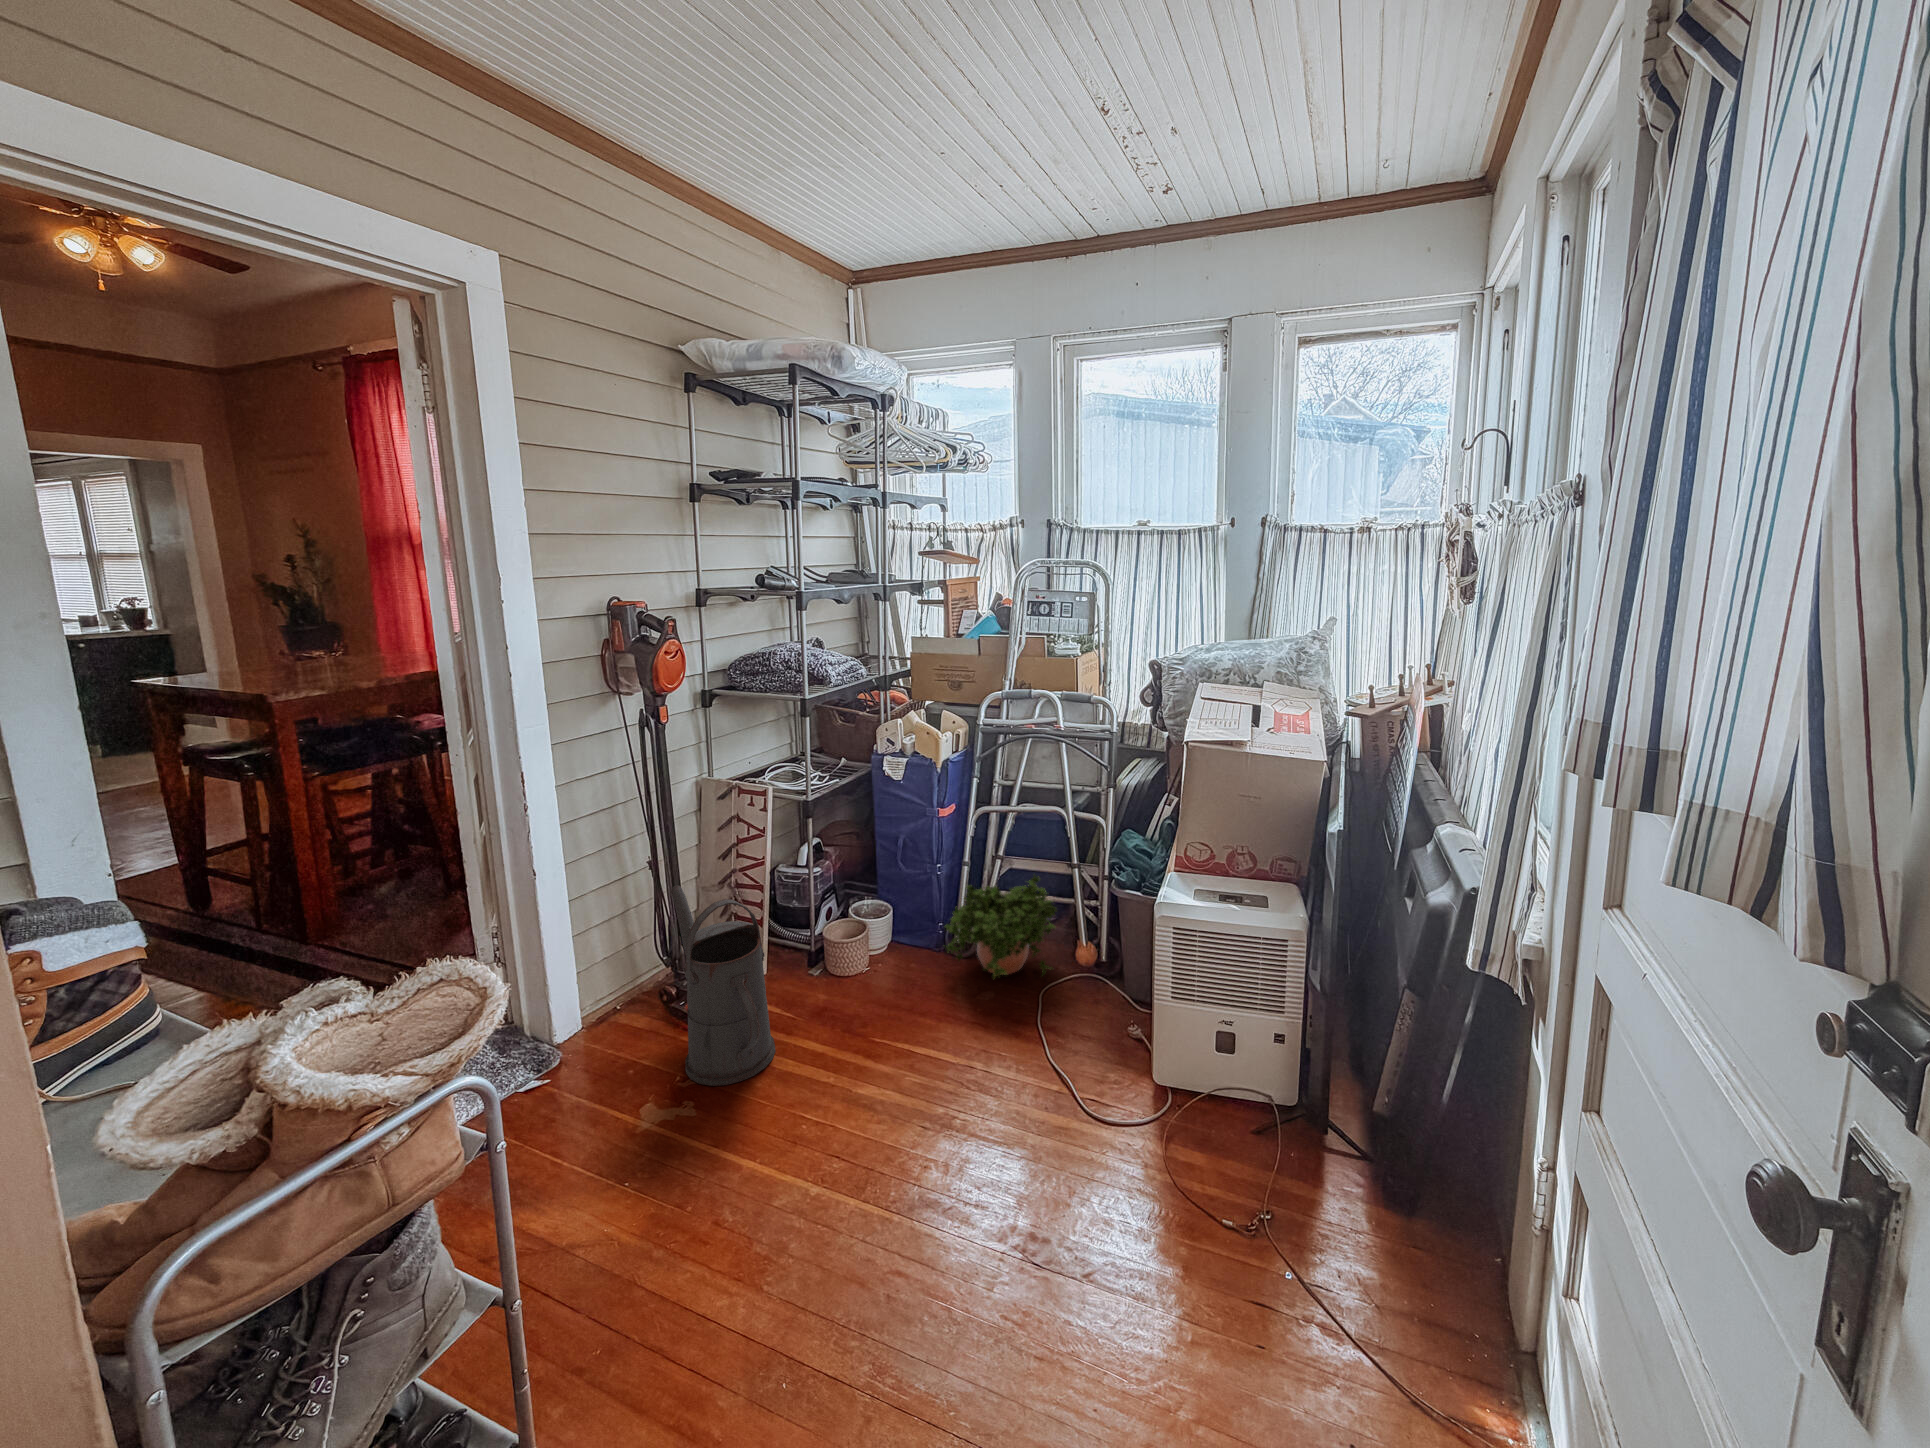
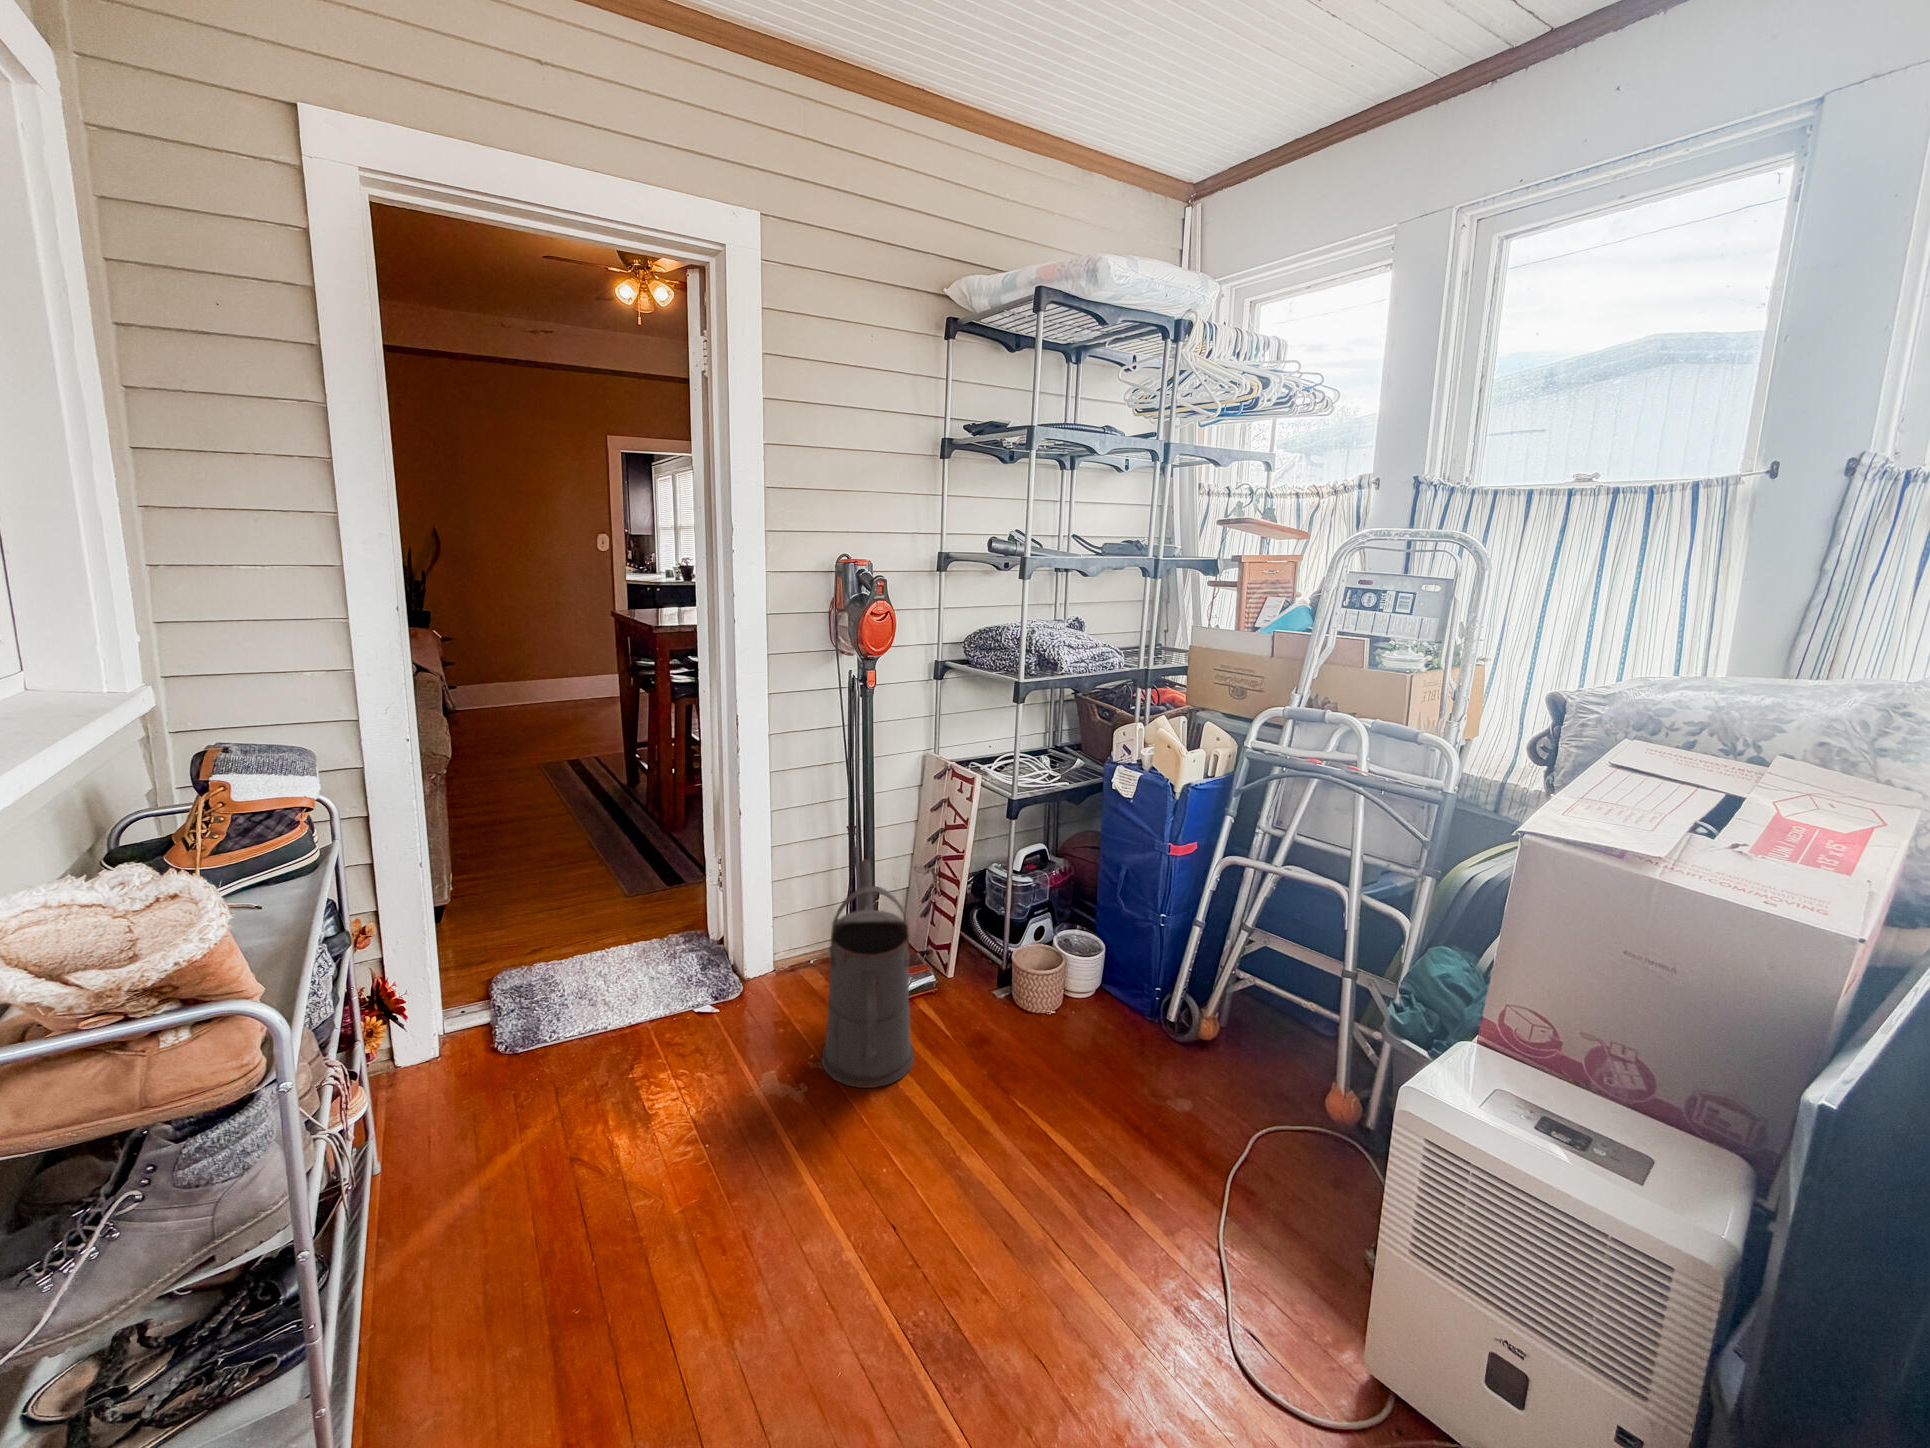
potted plant: present [946,875,1057,977] -> none [1138,952,1307,1113]

